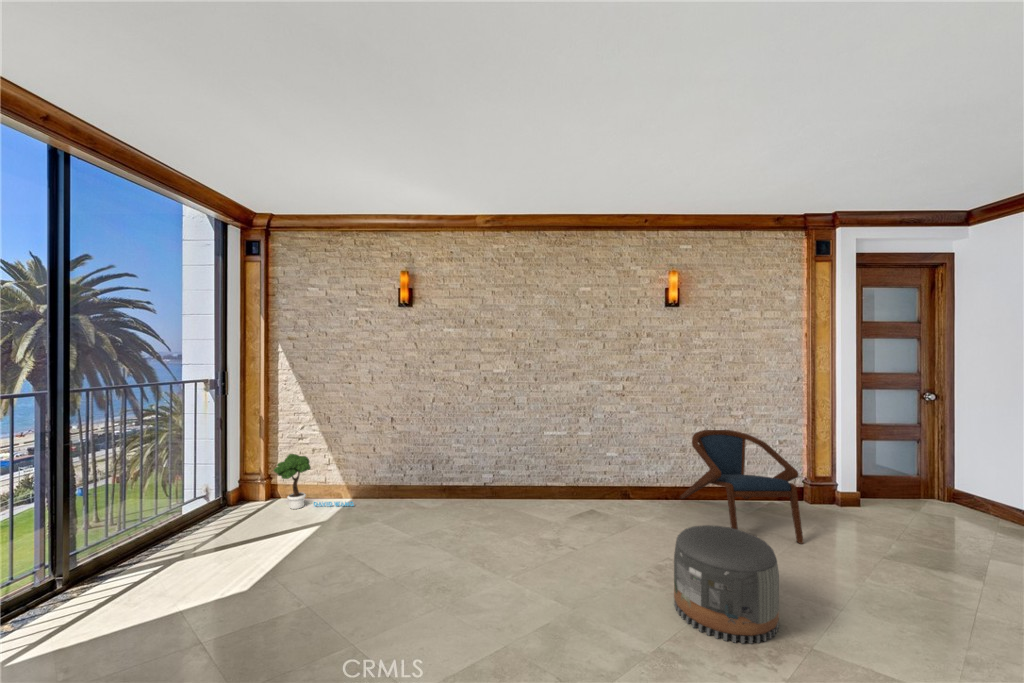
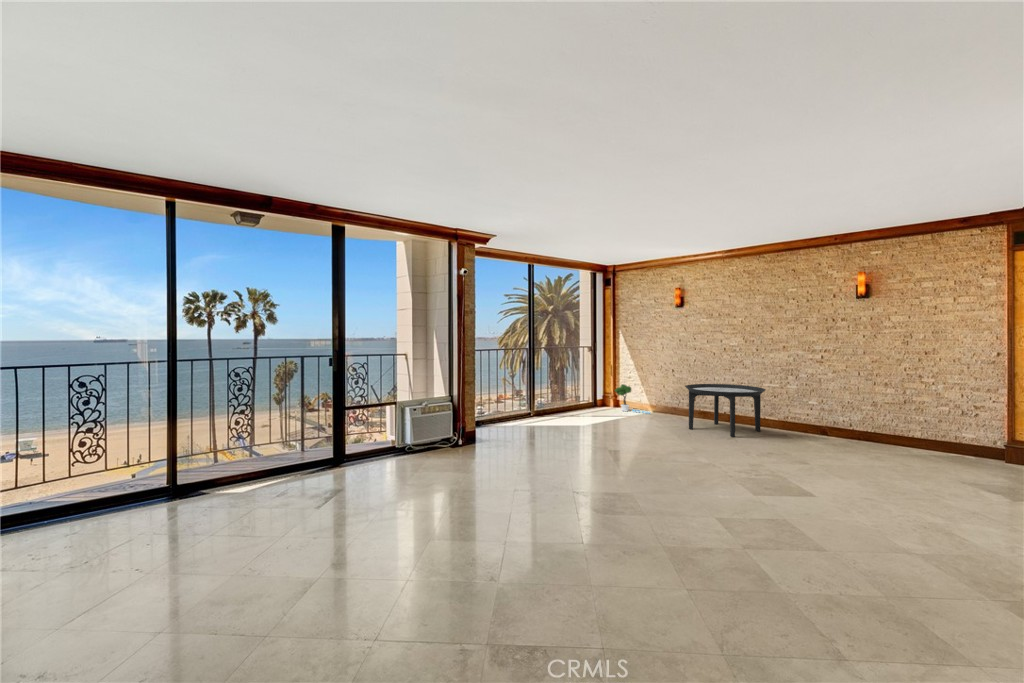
armchair: present [680,430,803,544] -> none [858,392,944,467]
round table: none [446,437,575,545] -> present [685,384,765,437]
pouf: present [674,525,779,644] -> none [758,421,816,470]

